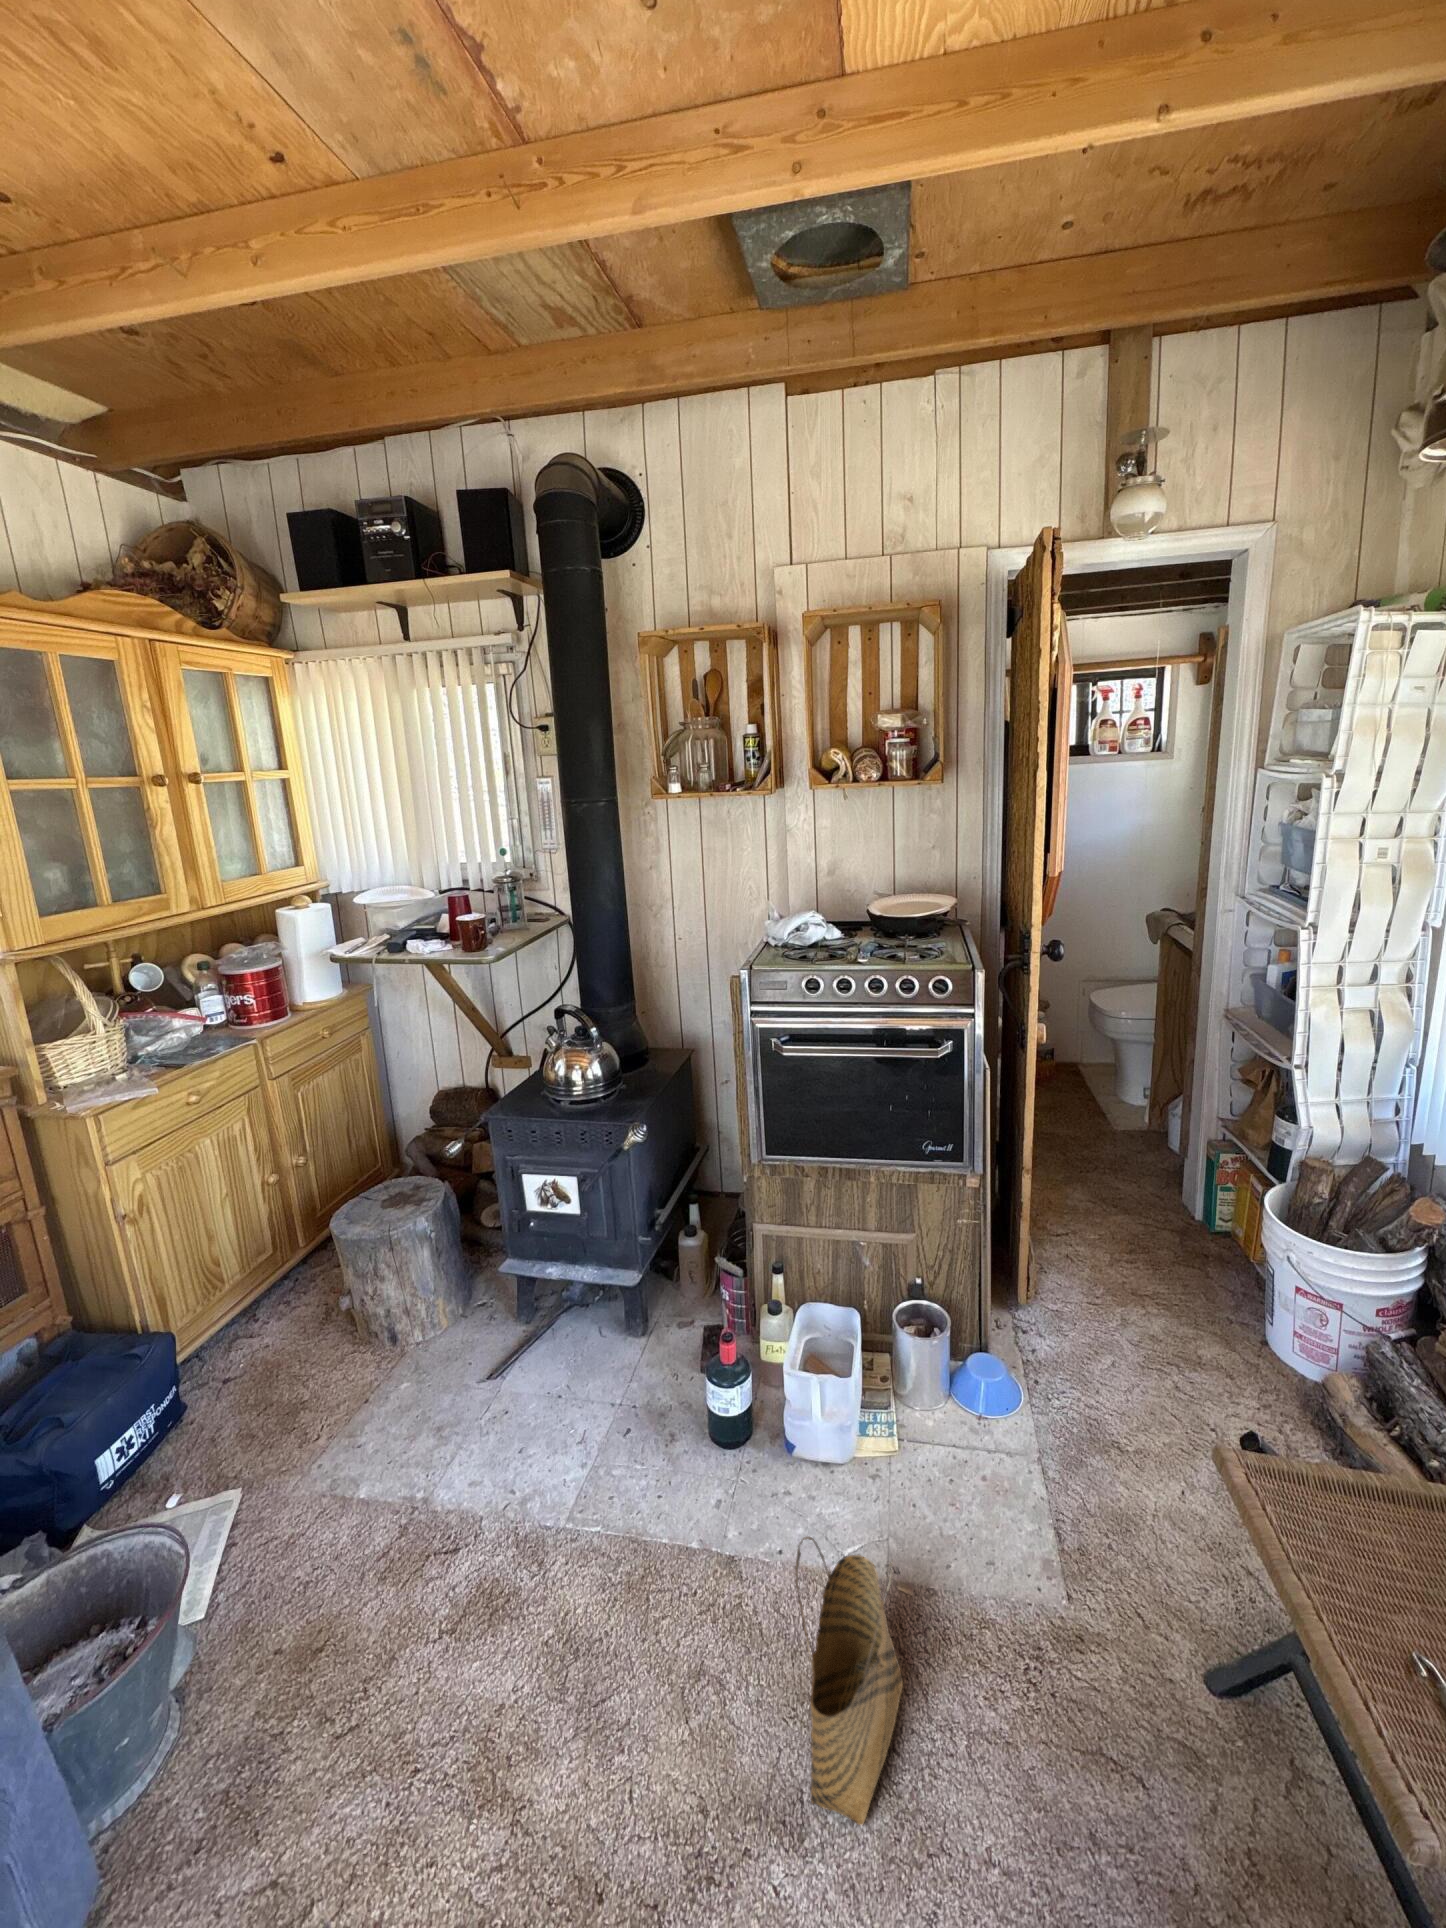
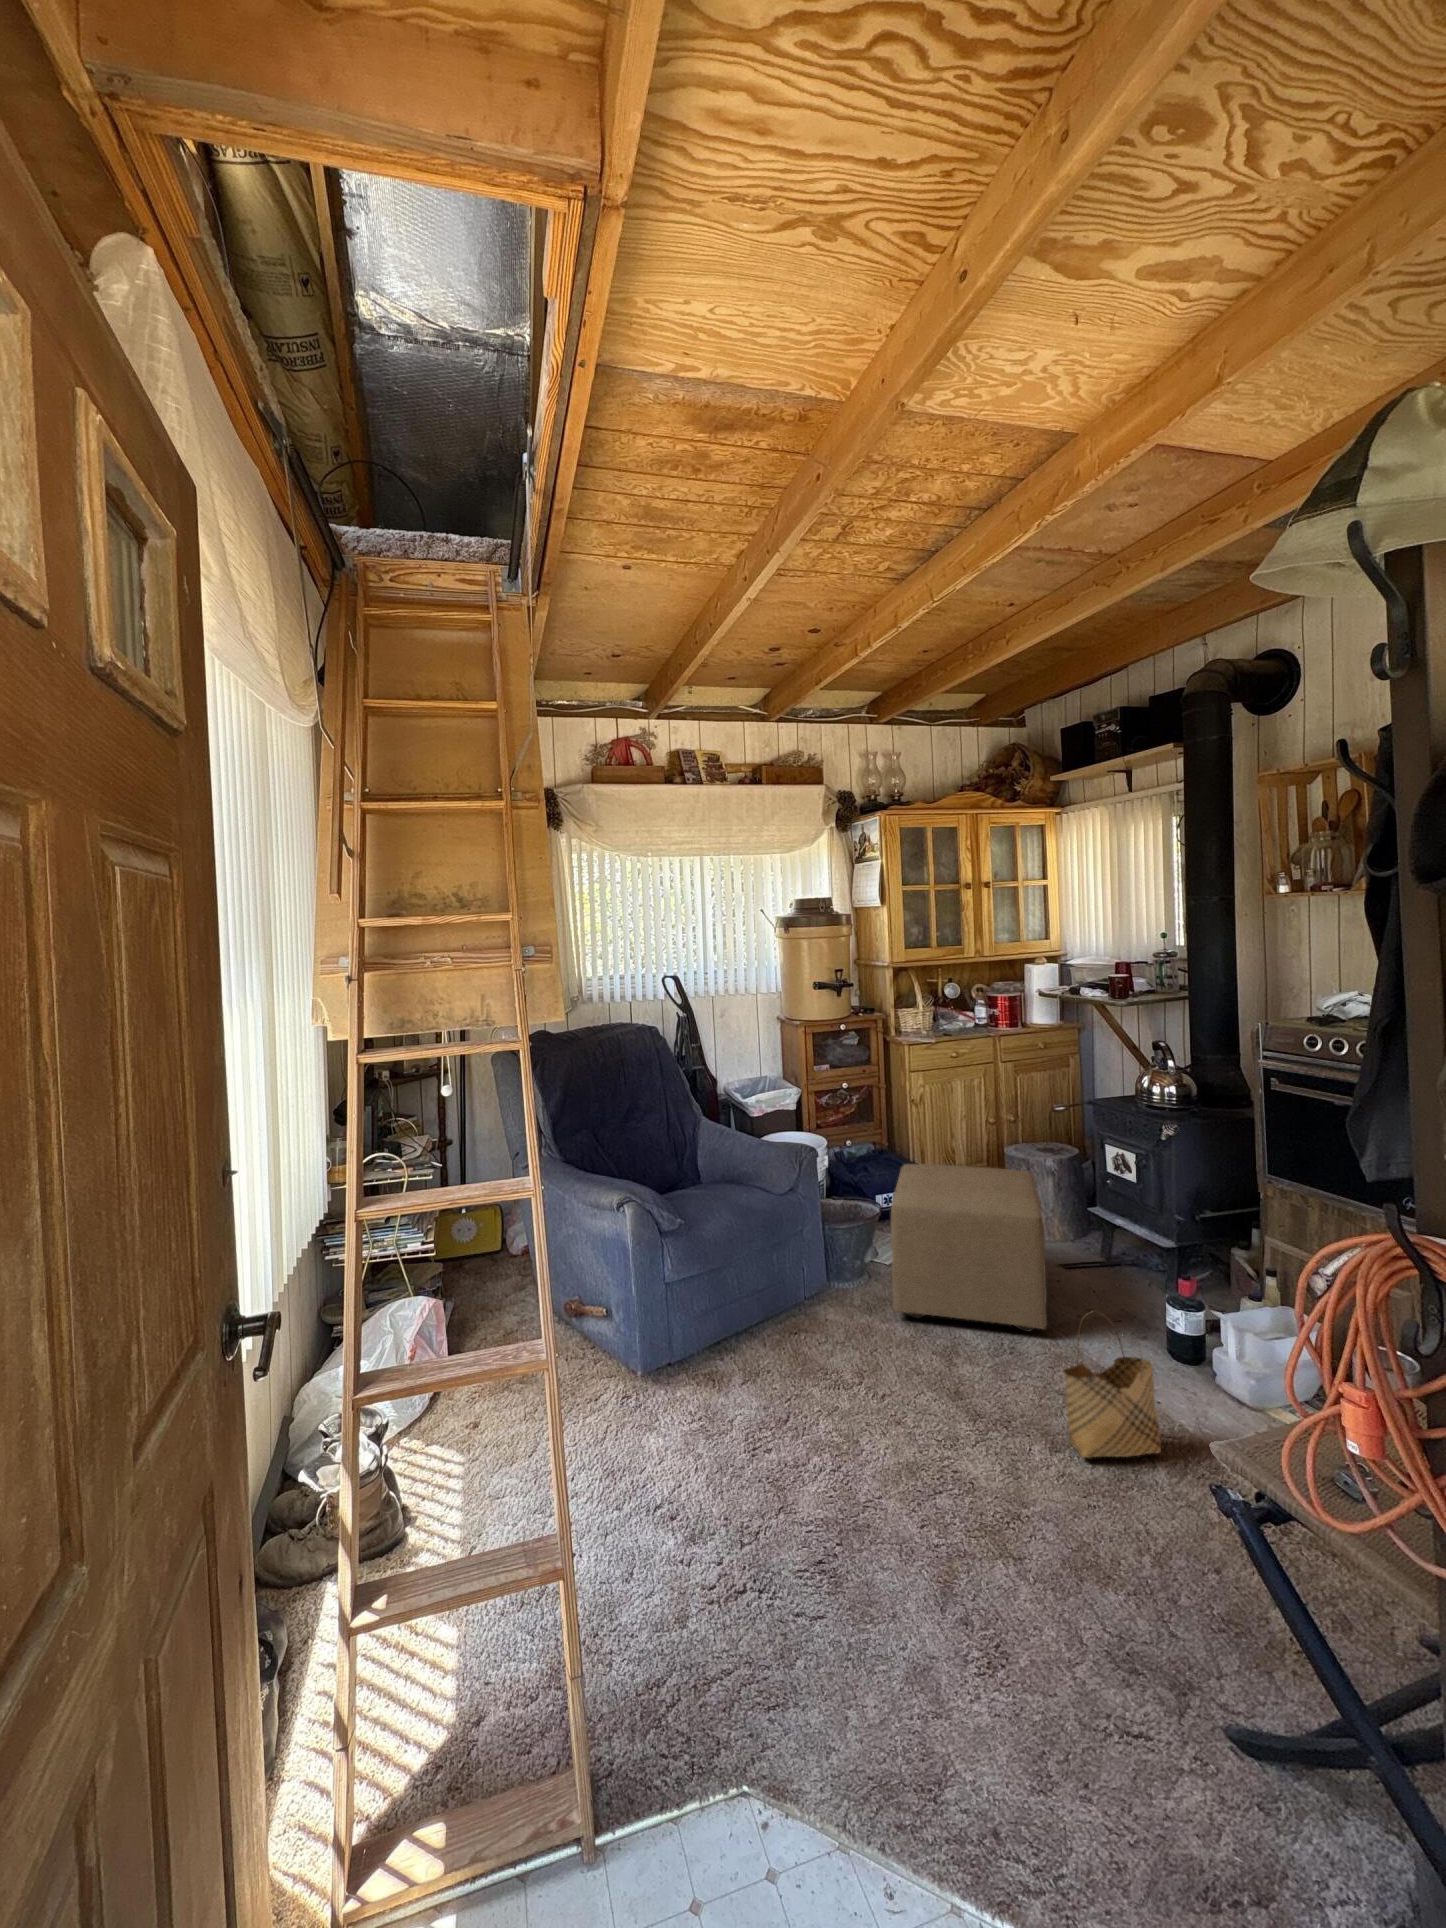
ottoman: none [207,1281,591,1768] -> present [891,1164,1047,1332]

